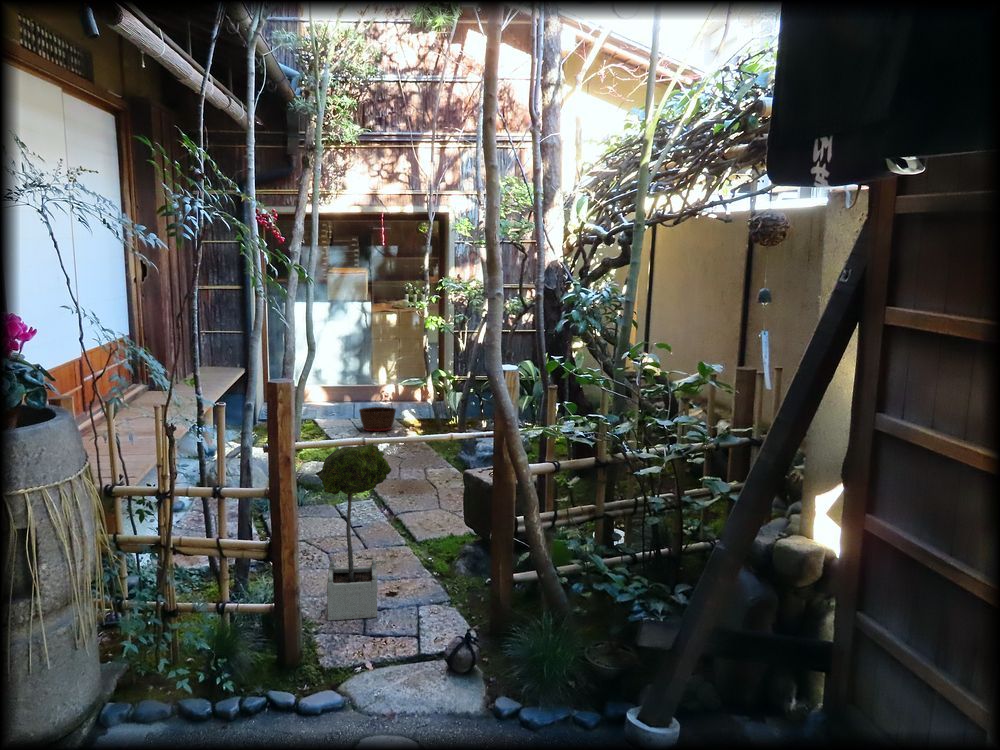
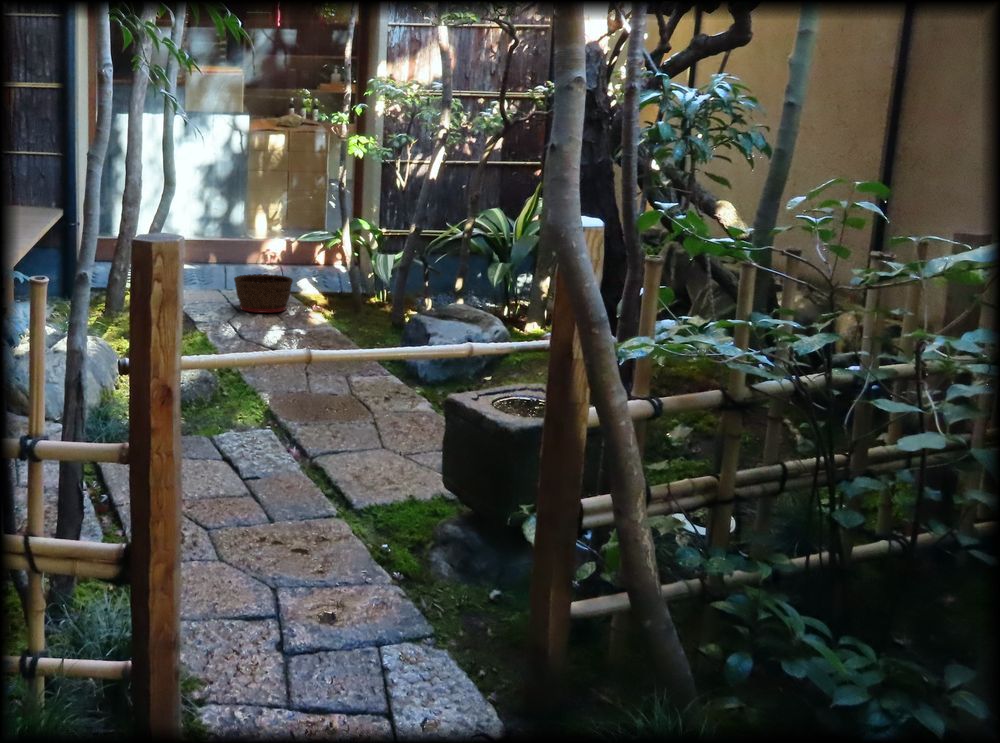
potted tree: present [316,443,391,620] -> none [198,356,340,673]

